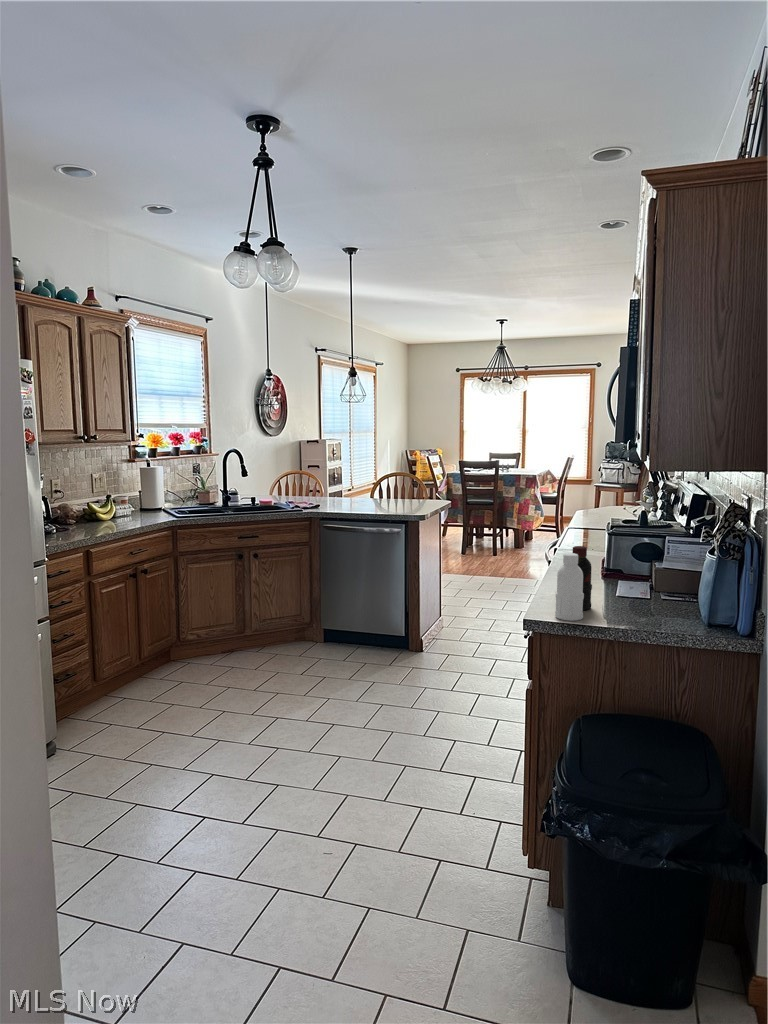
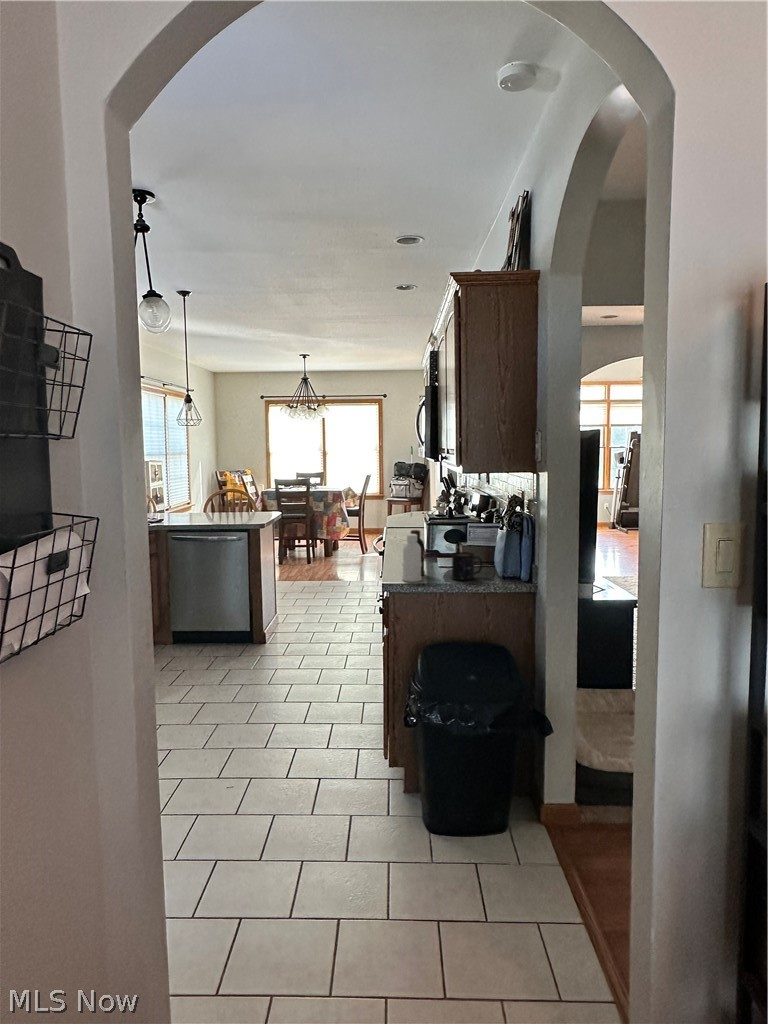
mug: none [629,582,678,625] -> present [452,552,482,580]

